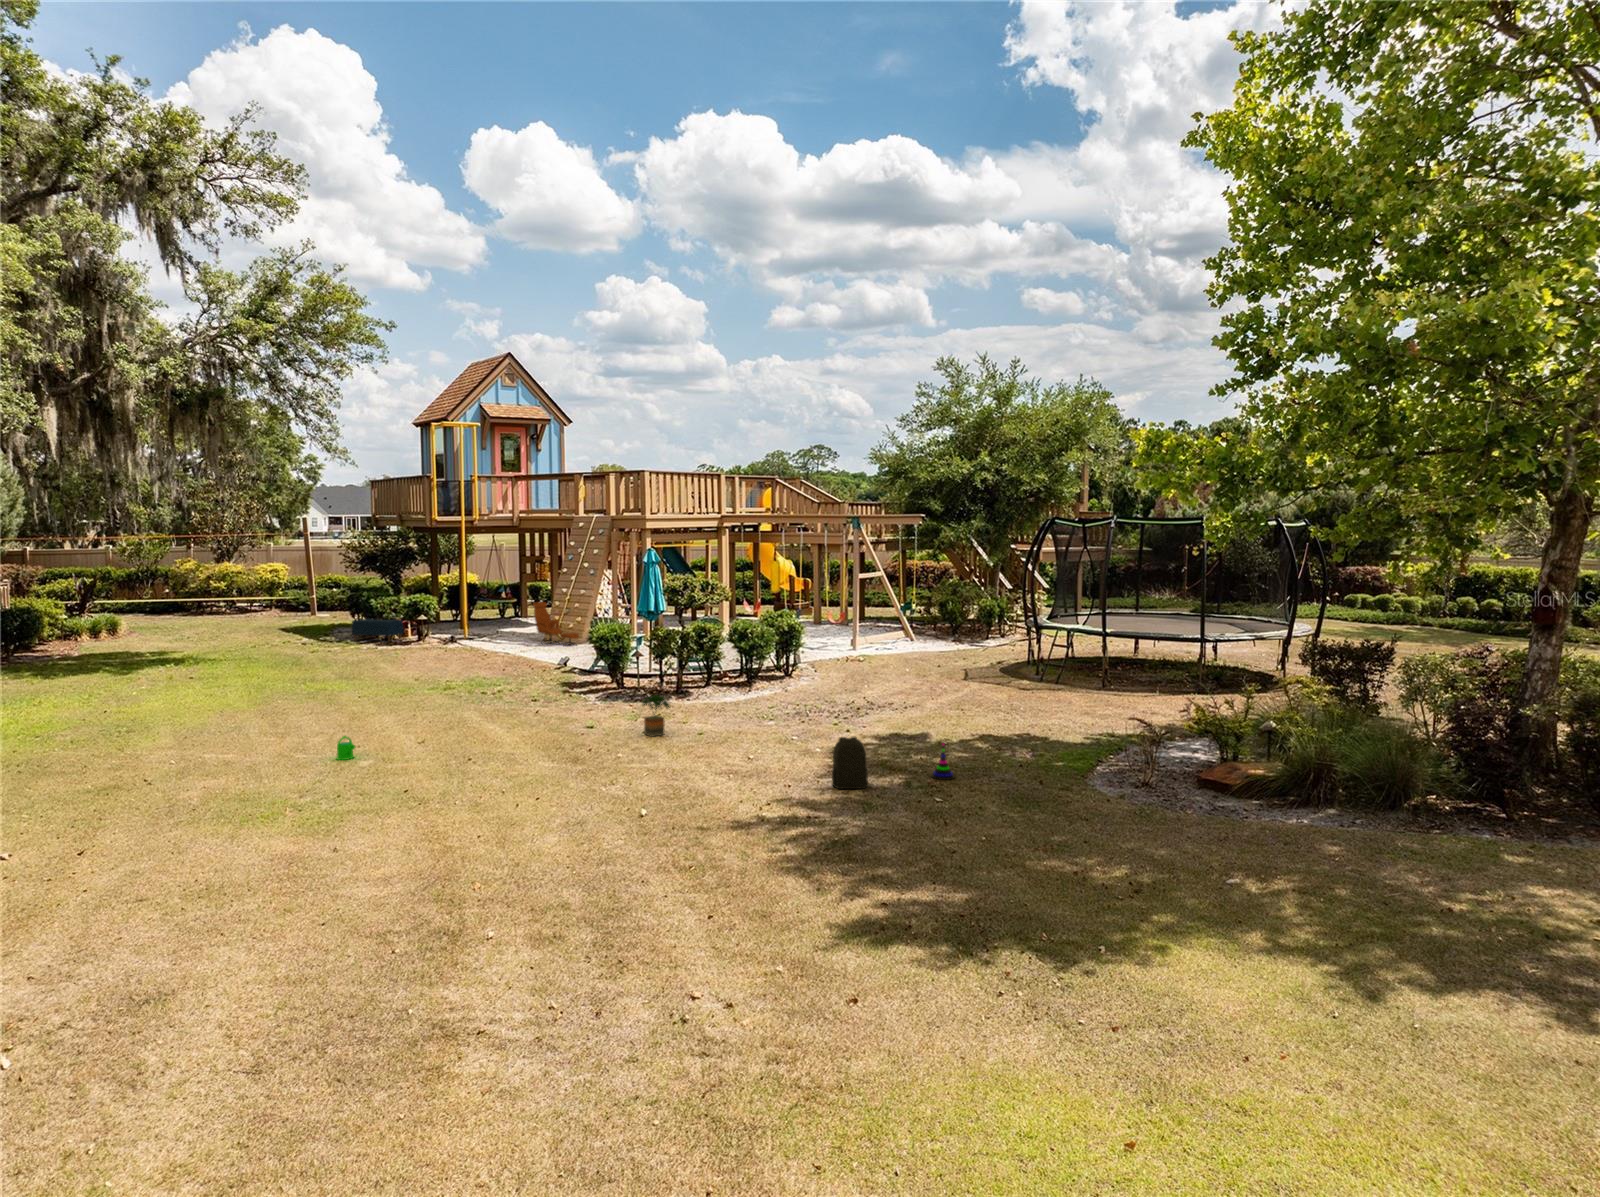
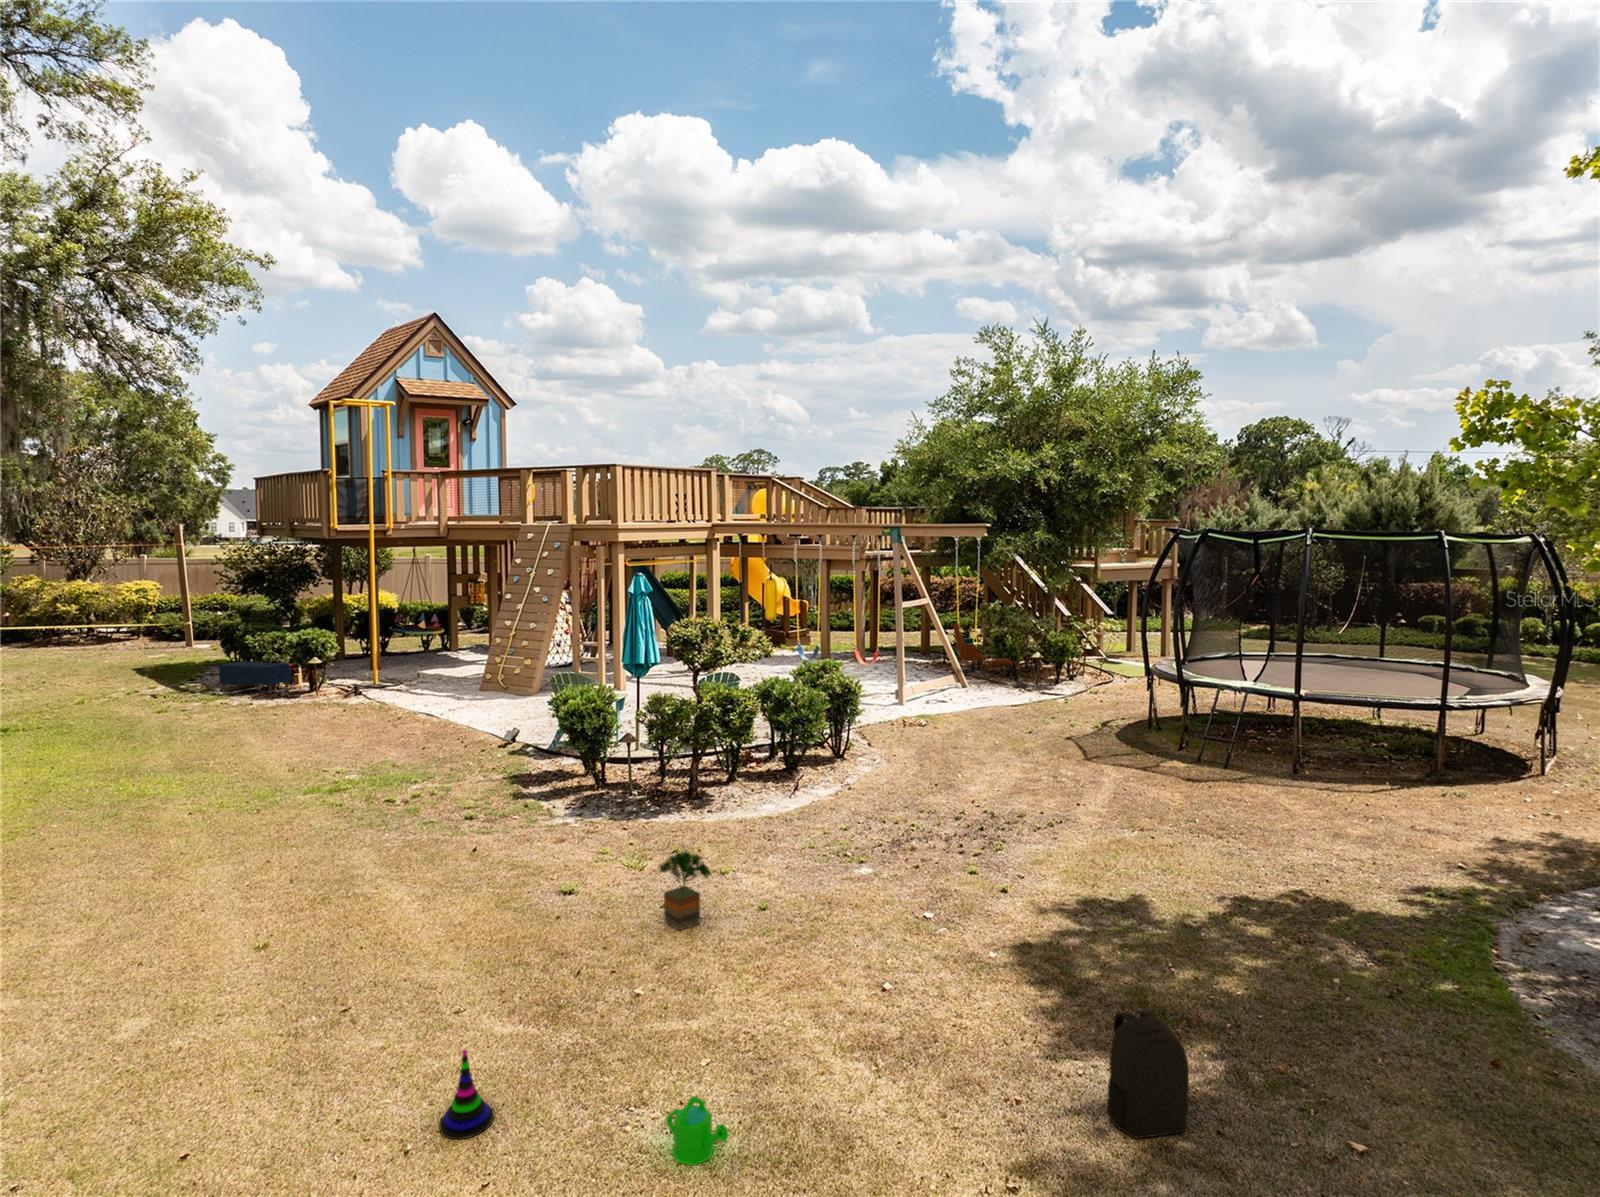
lounge chair: present [533,602,579,645] -> present [953,624,1013,672]
watering can: present [337,736,355,760] -> present [666,1096,728,1165]
stacking toy: present [931,744,955,780] -> present [439,1049,494,1139]

